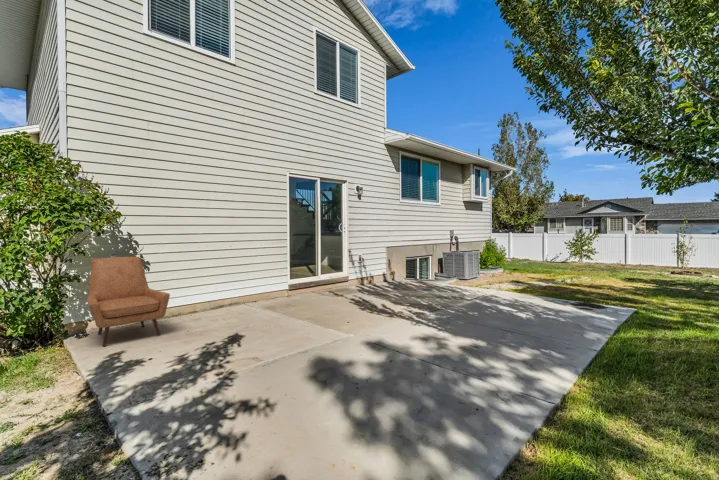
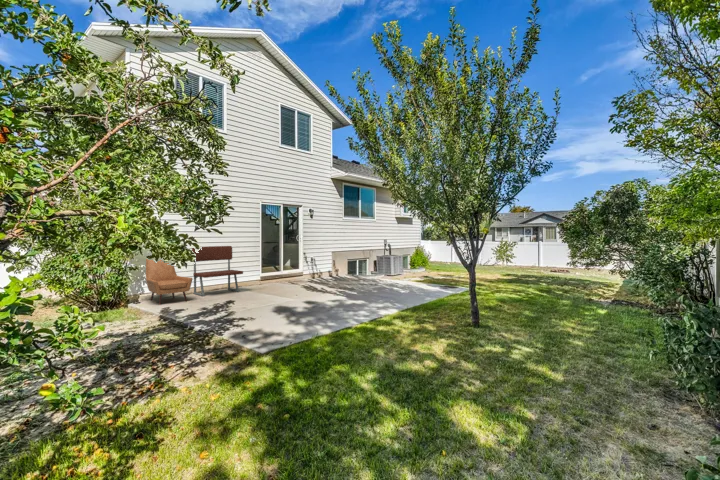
bench: none [178,238,262,322] -> present [192,246,243,296]

